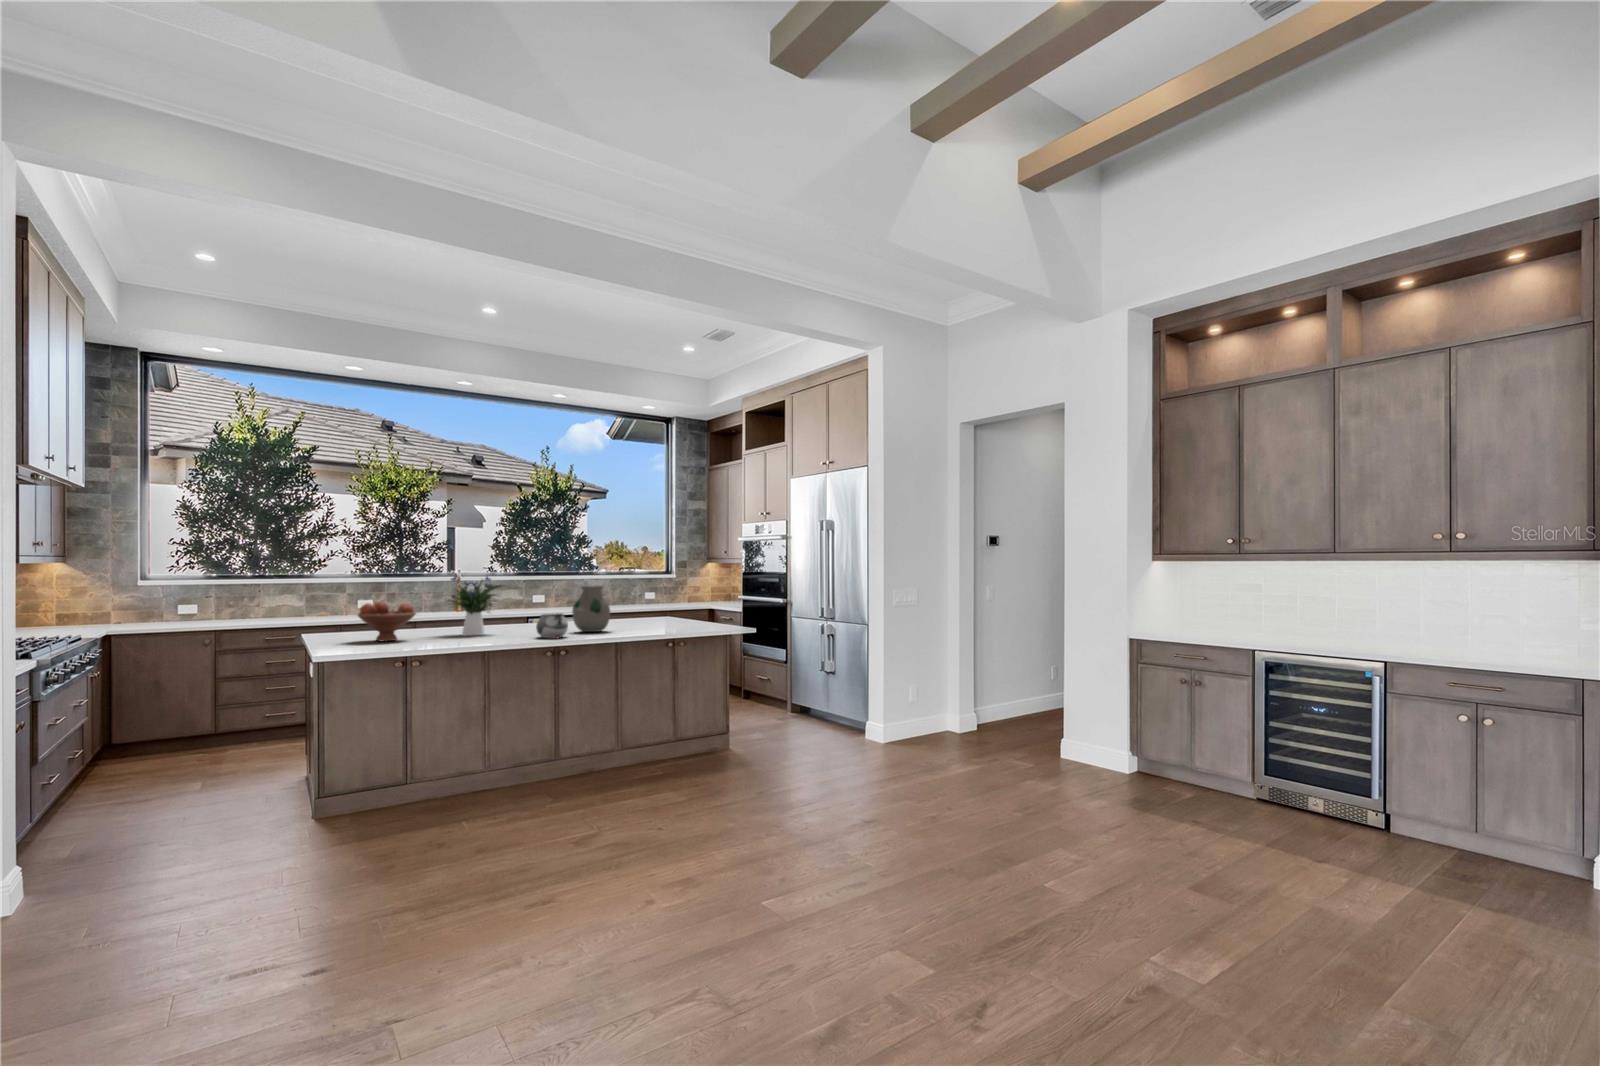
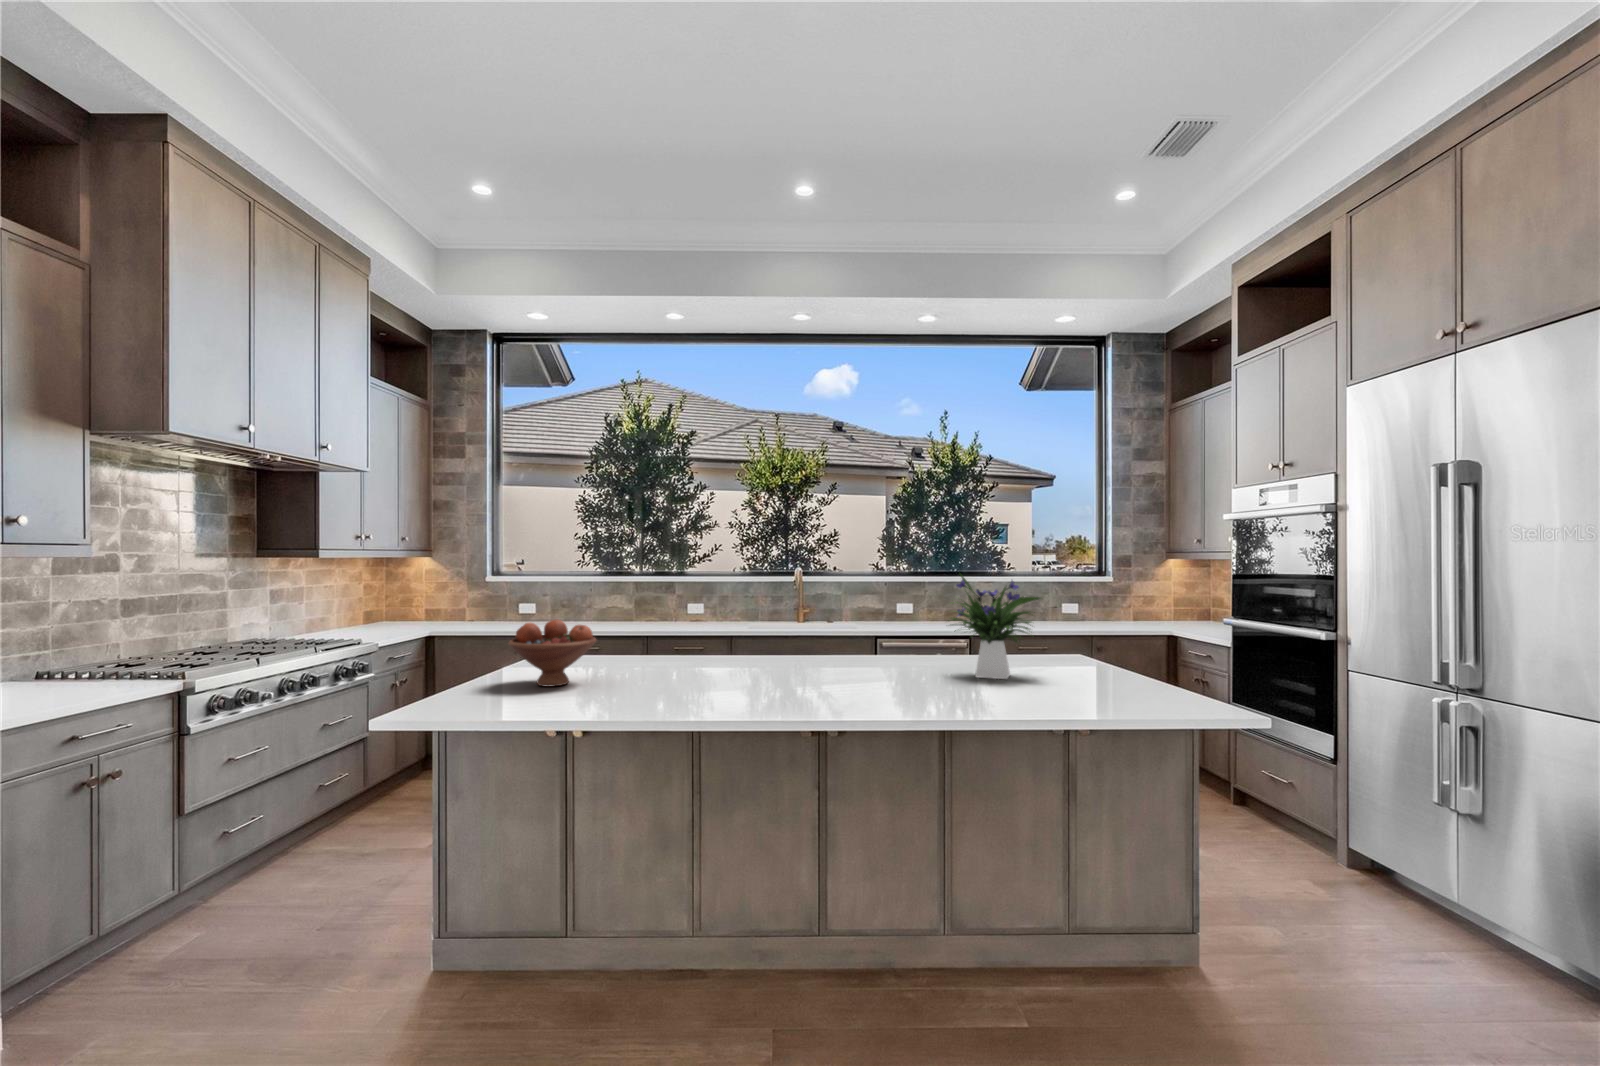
flower arrangement: present [446,574,503,636] -> present [952,574,1040,679]
vase: present [572,585,610,632] -> none [850,602,921,693]
teapot: present [536,613,568,638] -> none [755,656,815,710]

